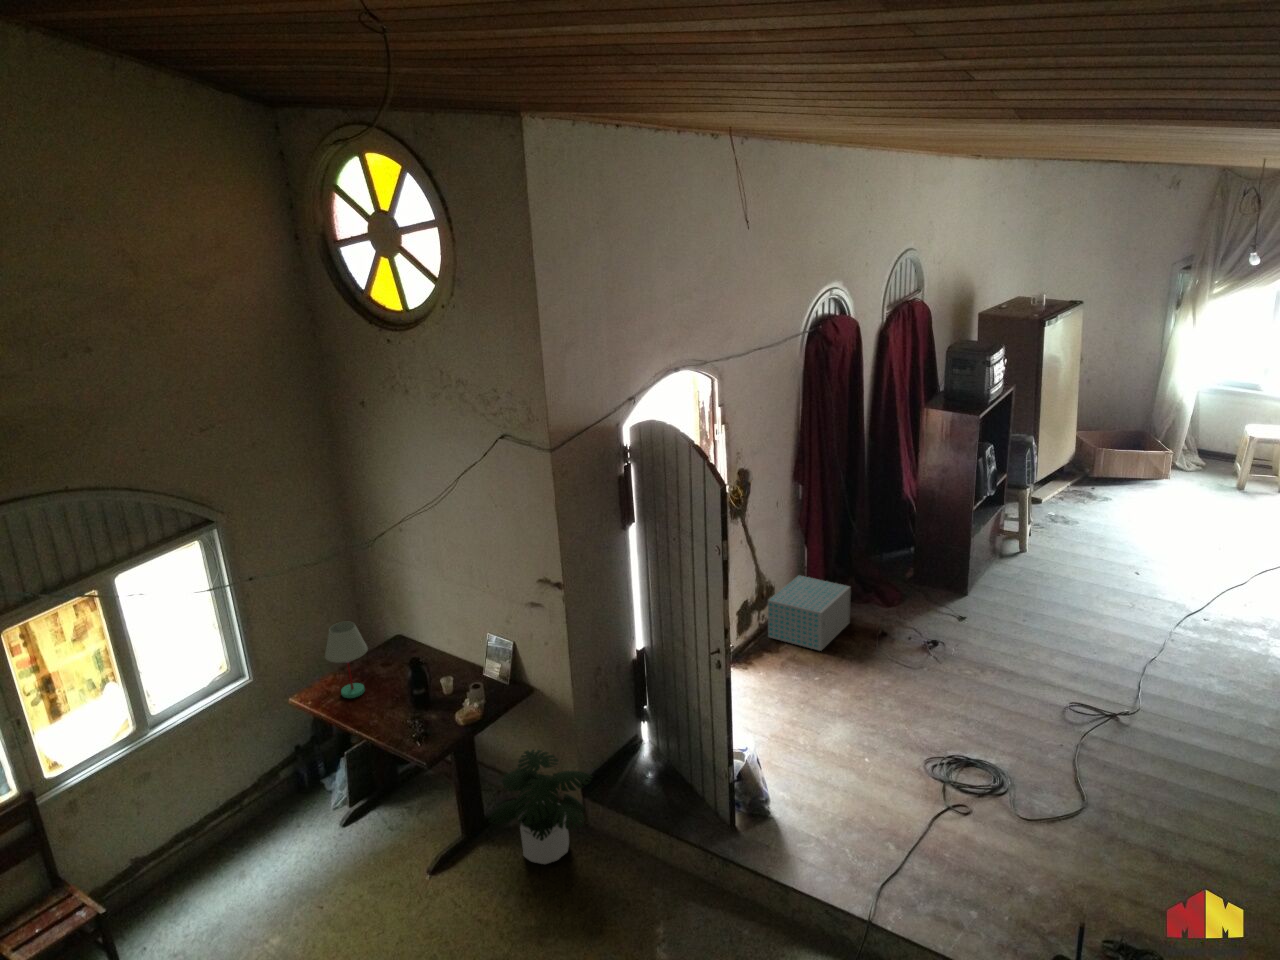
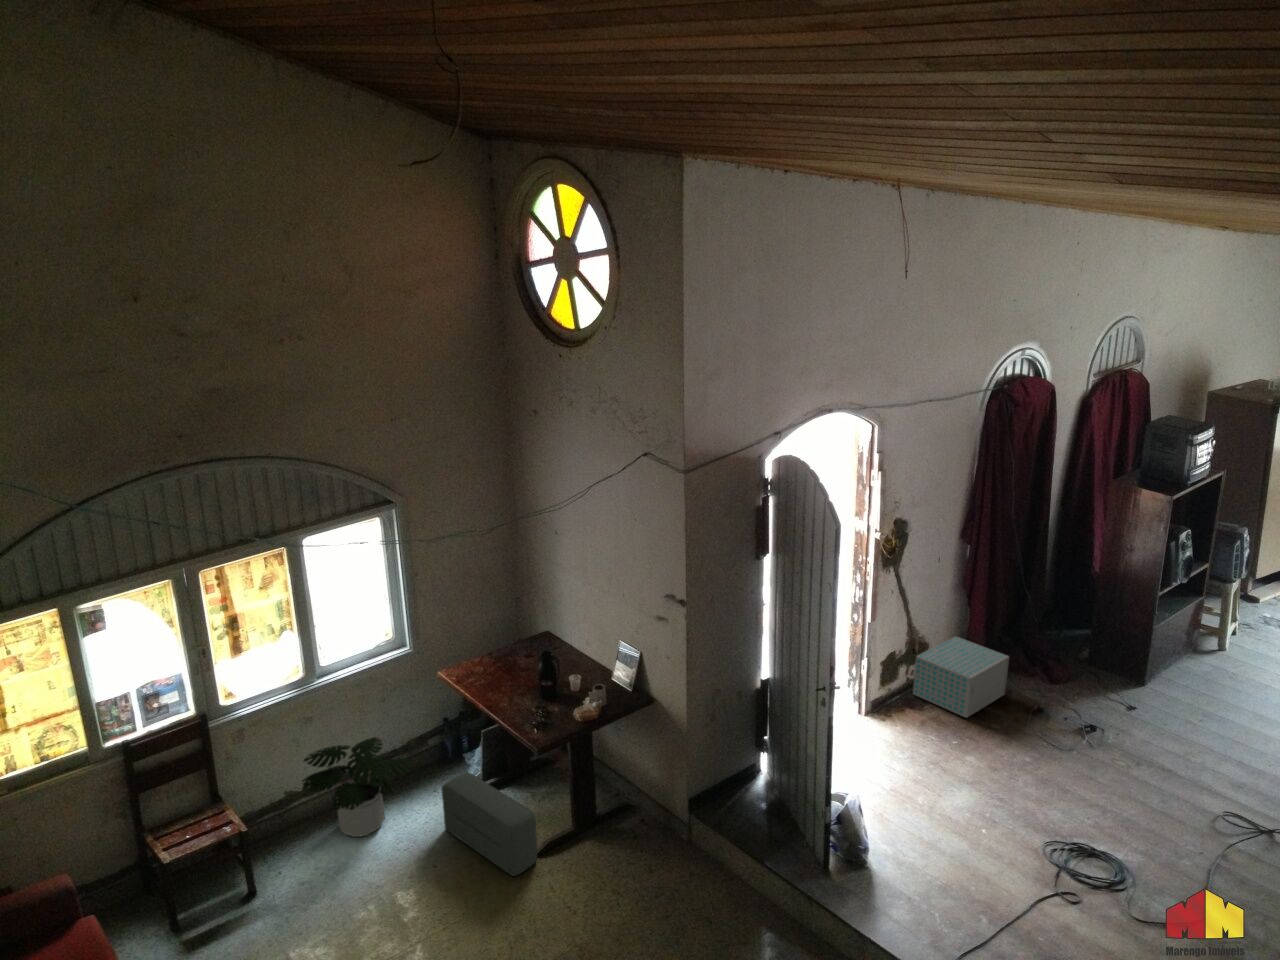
table lamp: present [325,622,368,698] -> none [469,609,508,681]
potted plant: present [488,750,592,864] -> present [302,737,415,837]
pouf: none [316,798,435,893] -> present [442,772,537,876]

